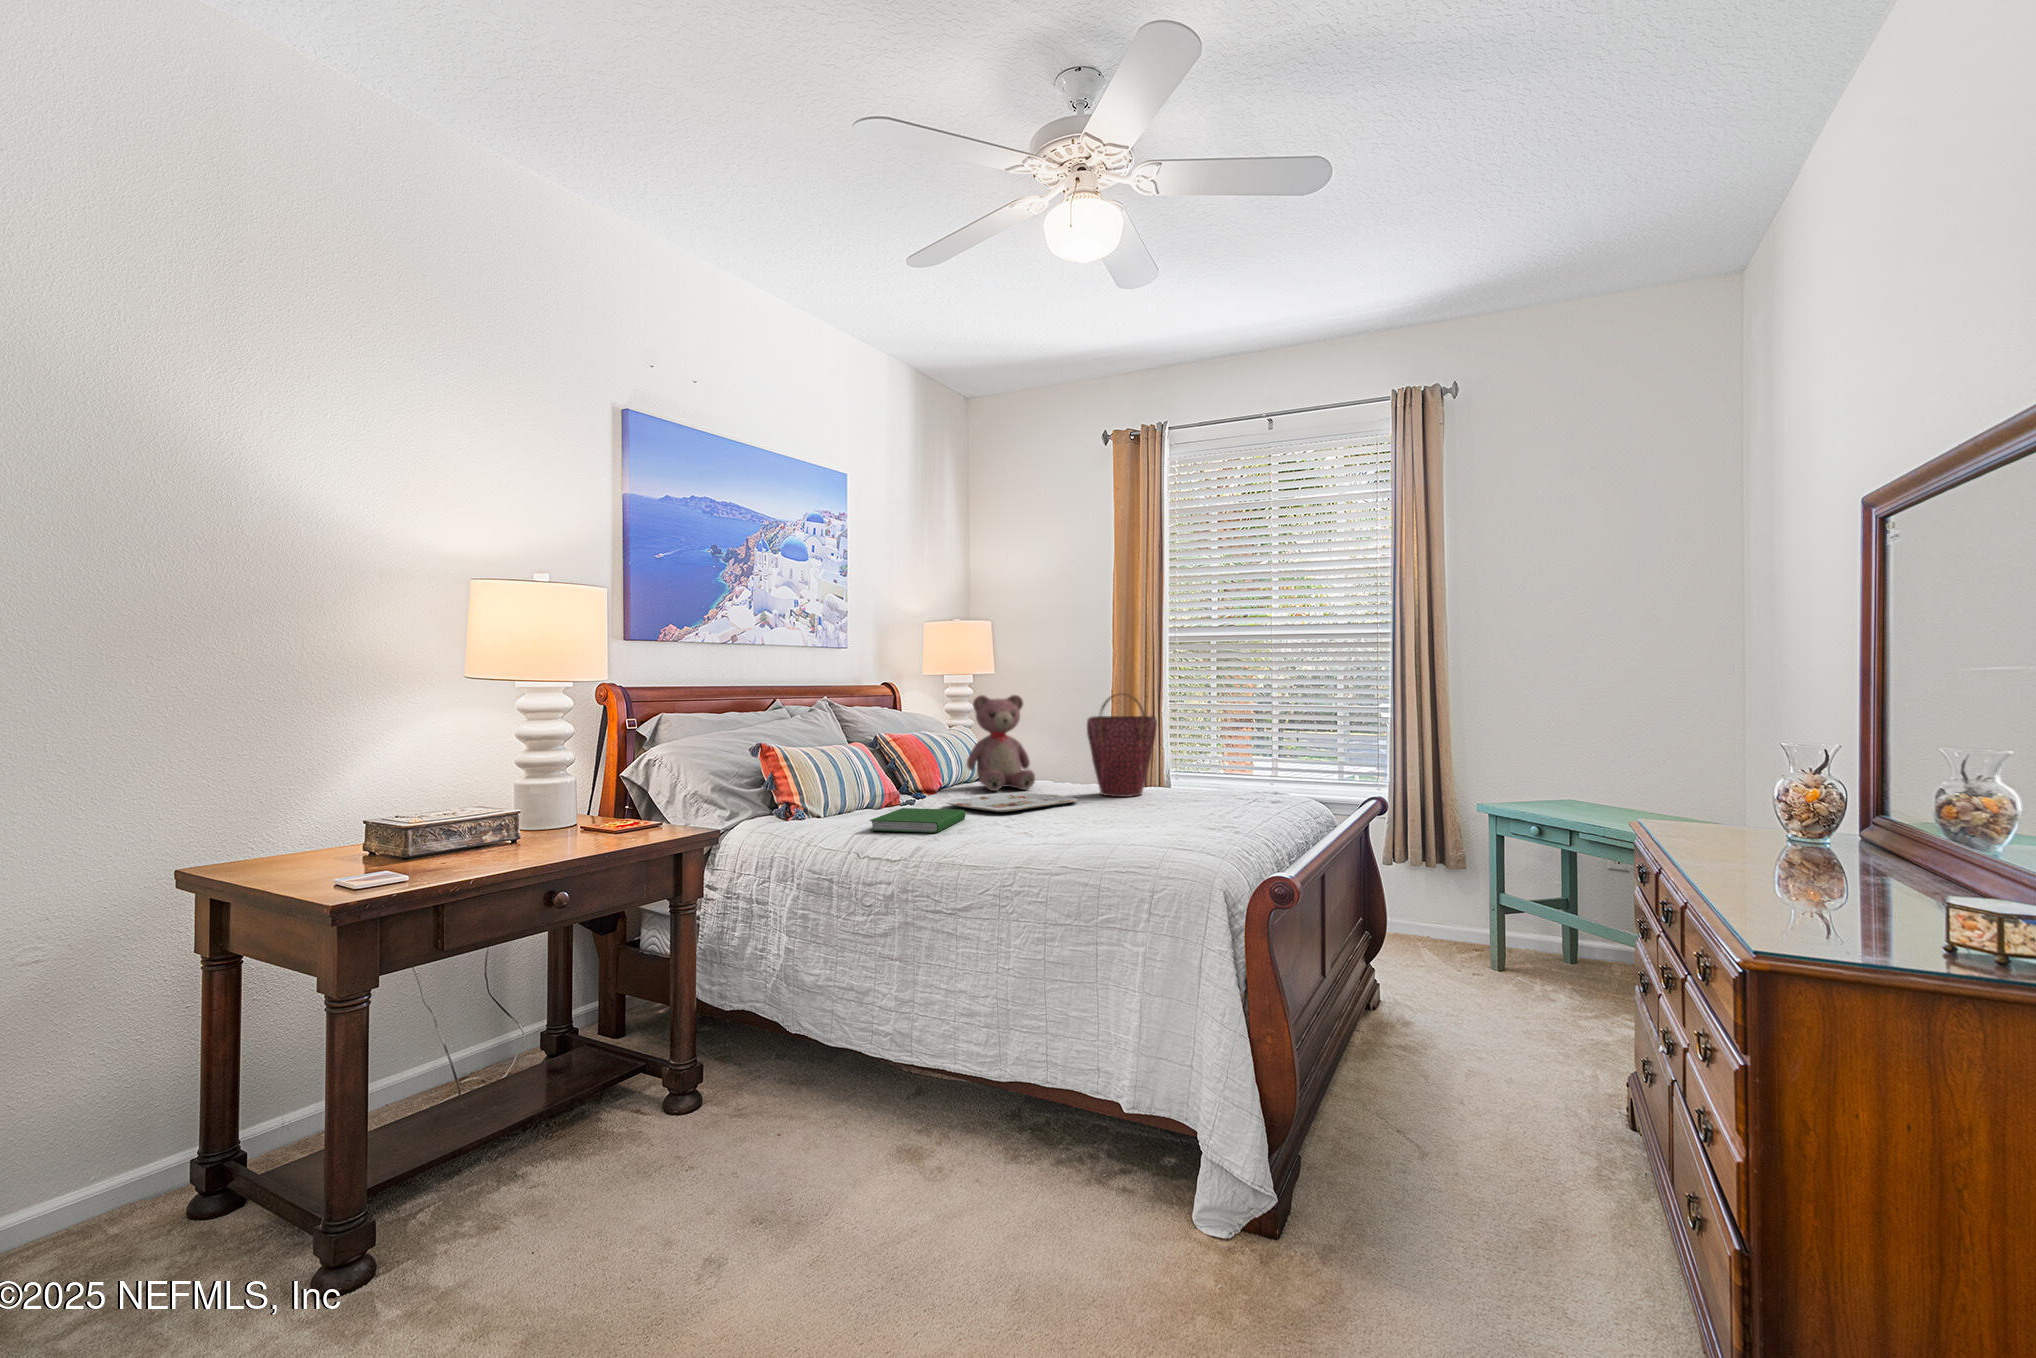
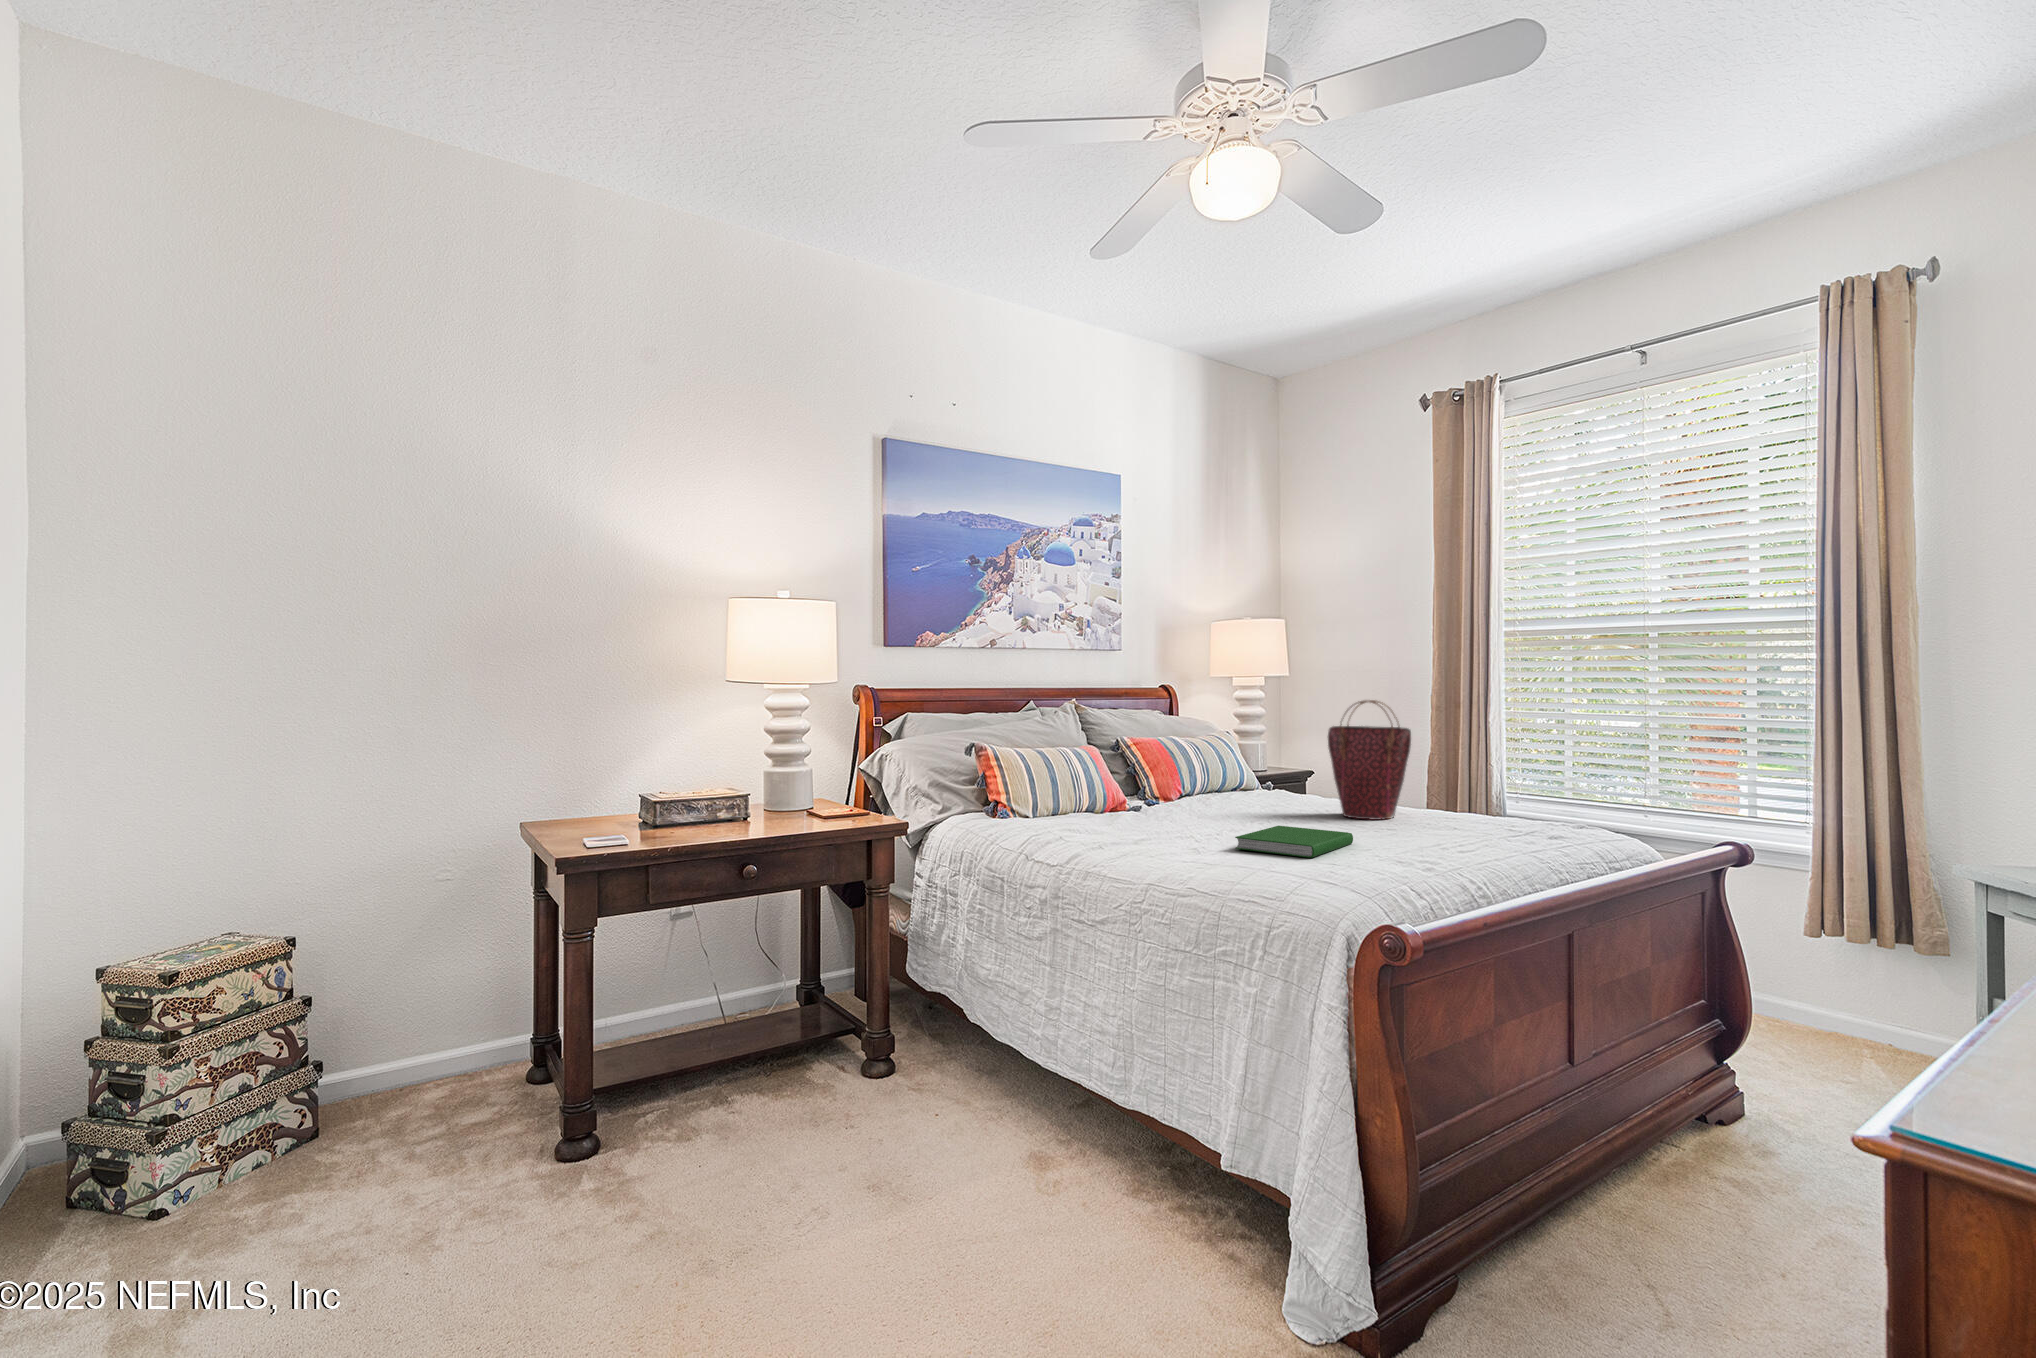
teddy bear: present [967,695,1035,791] -> none [1210,700,1282,805]
serving tray: present [946,793,1077,813] -> none [1155,806,1302,827]
hardcover book: present [870,808,965,833] -> present [1235,826,1353,858]

